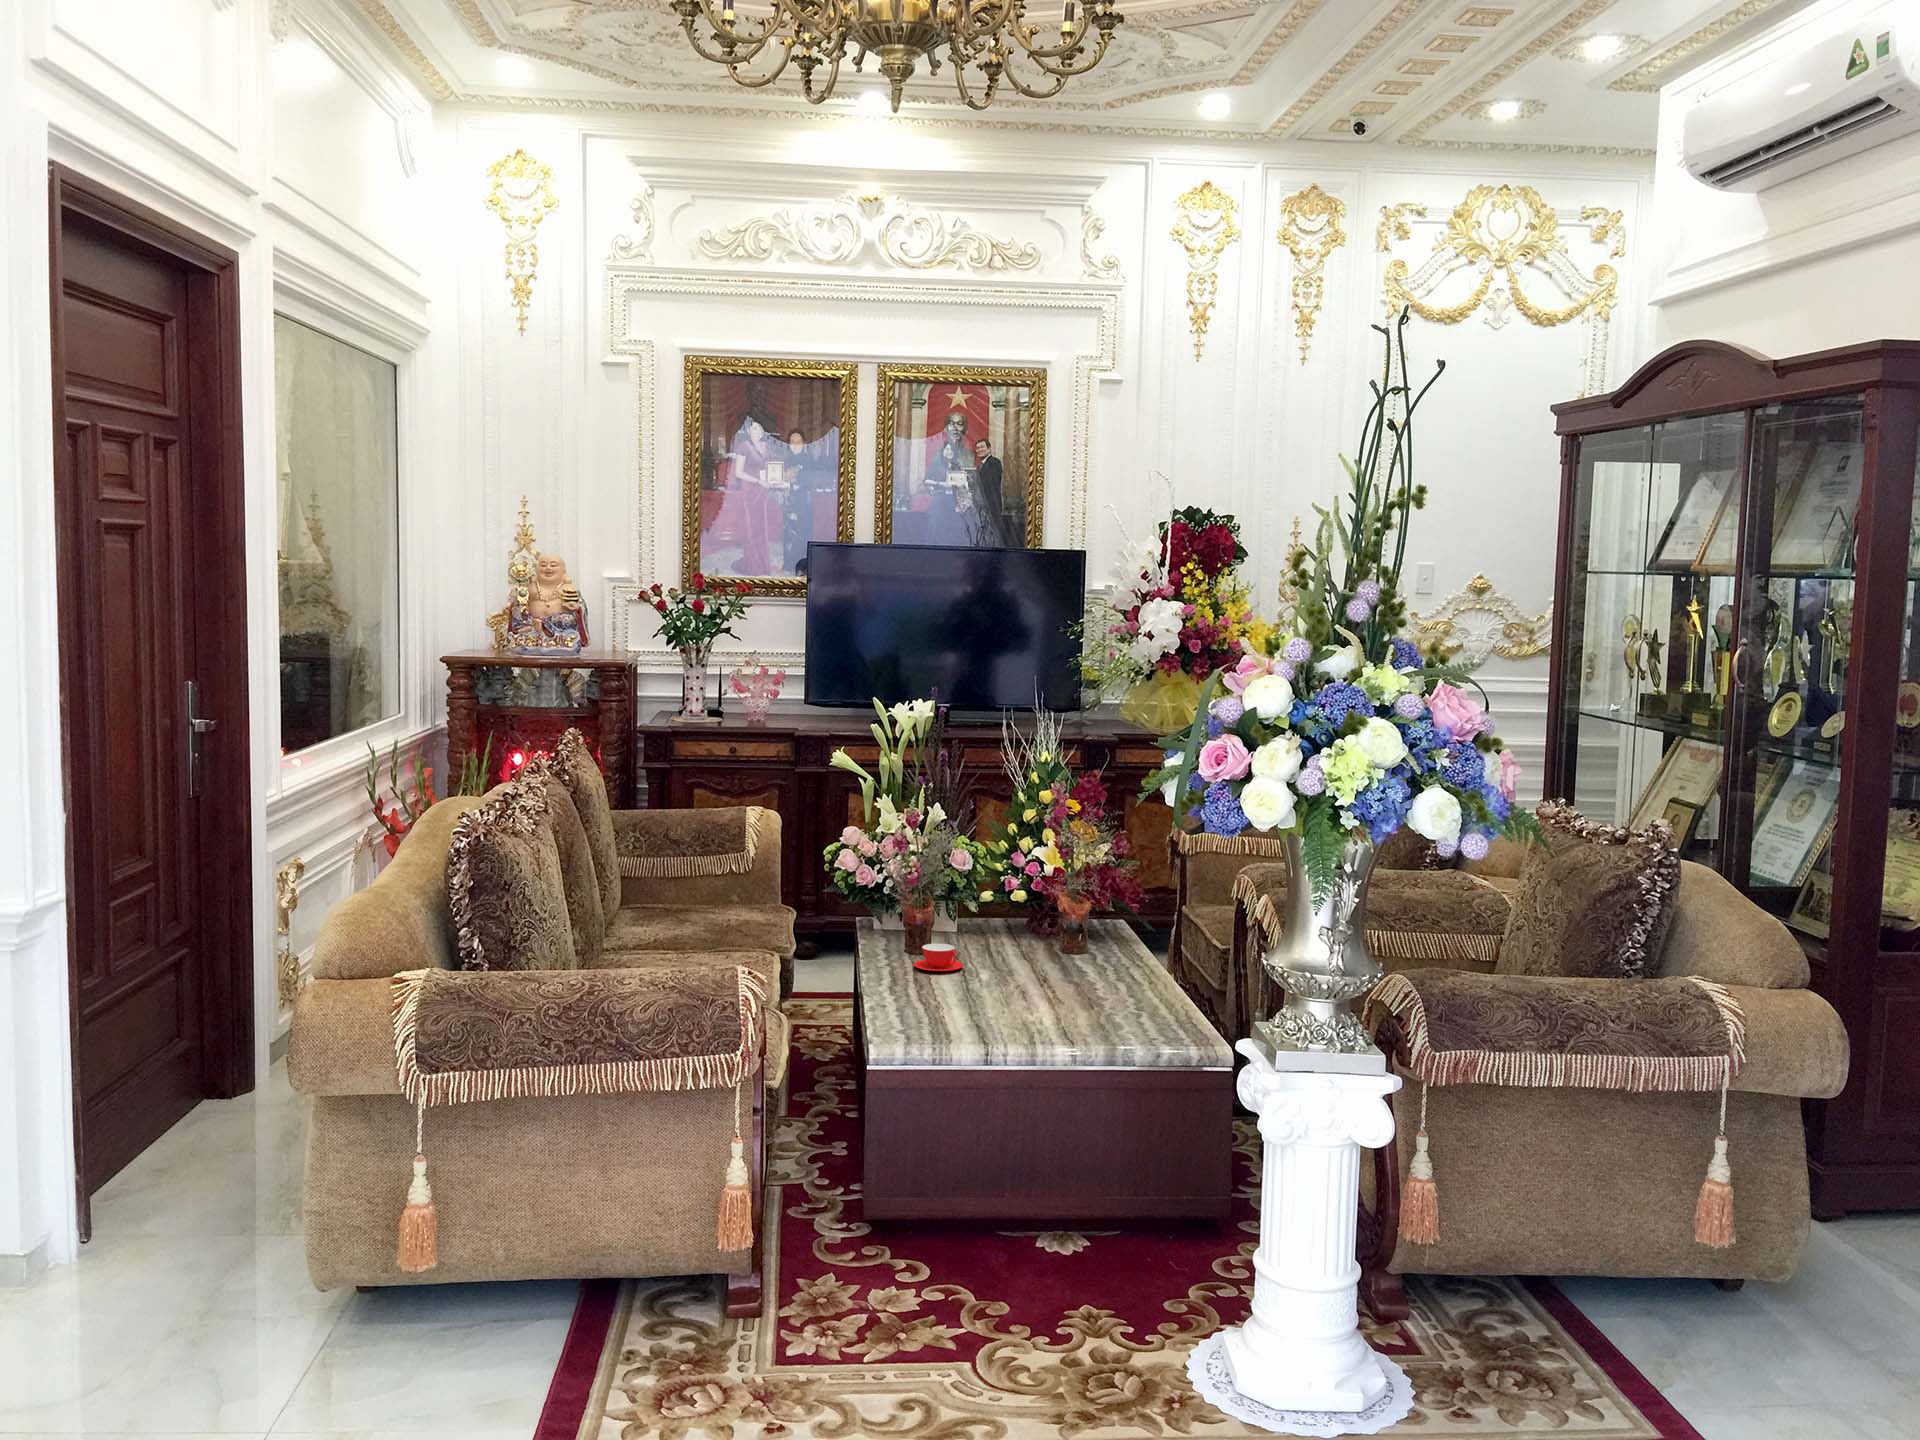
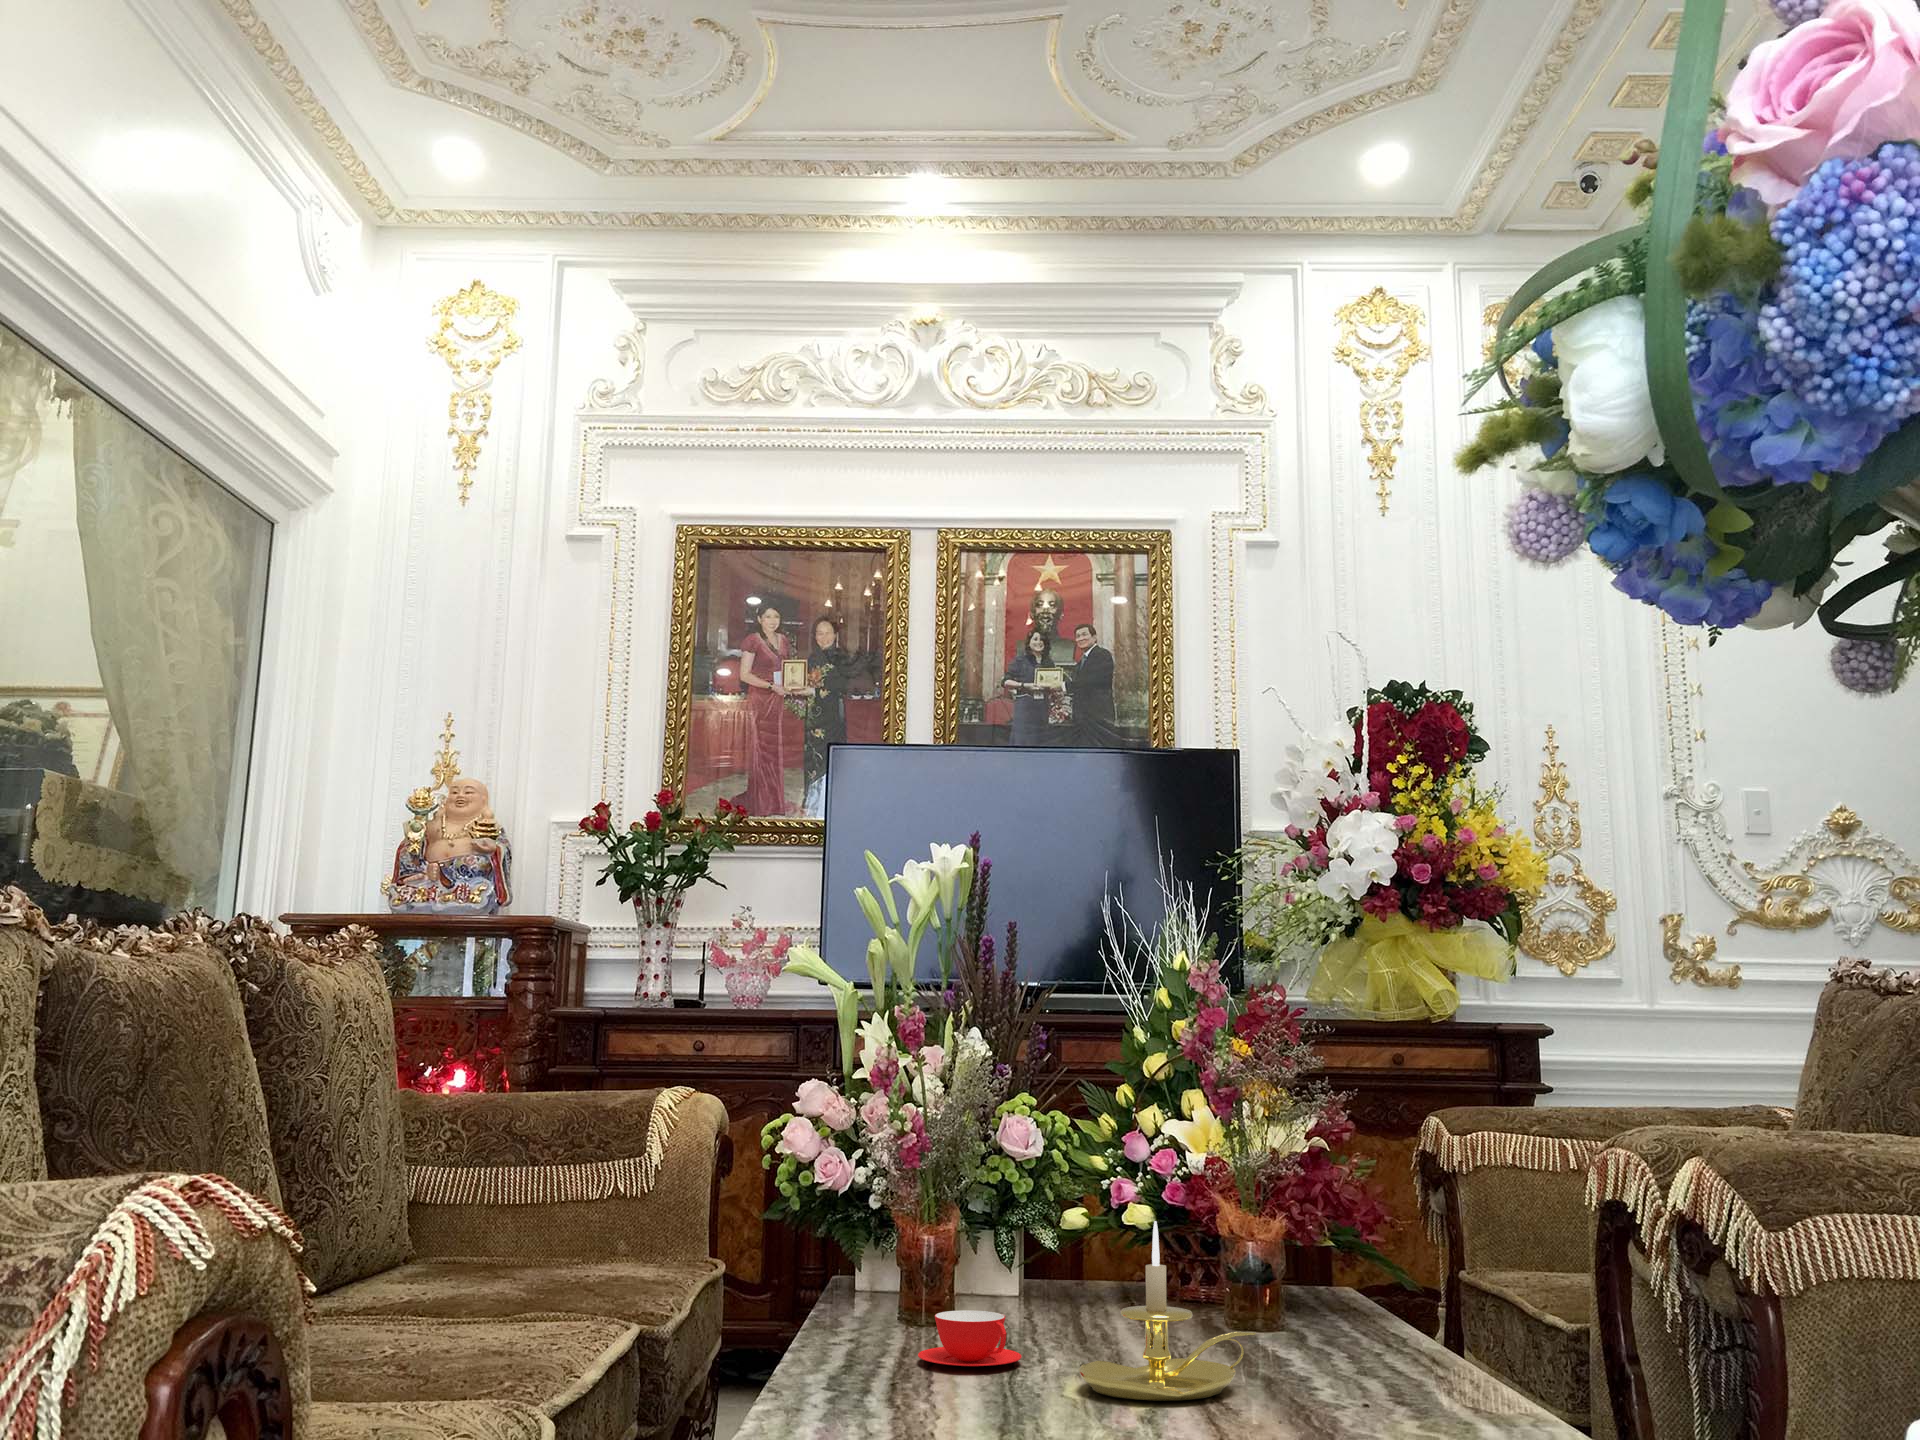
candle holder: none [991,909,1072,988] -> present [1078,1221,1256,1400]

